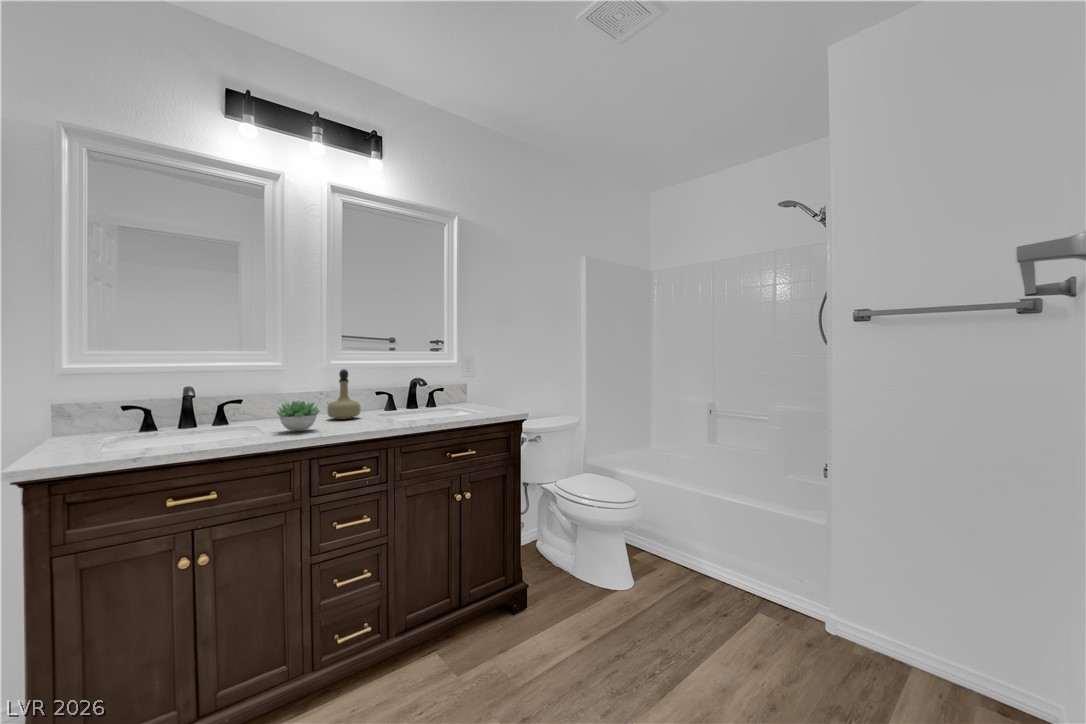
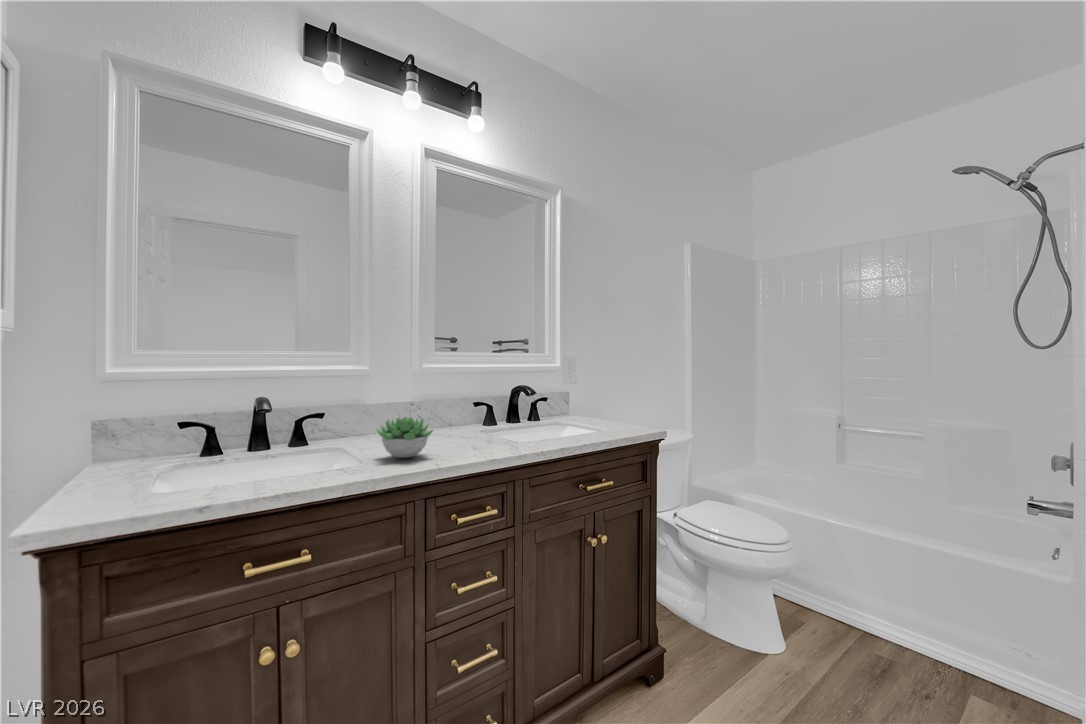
perfume bottle: present [327,369,360,419] -> none [425,375,465,439]

